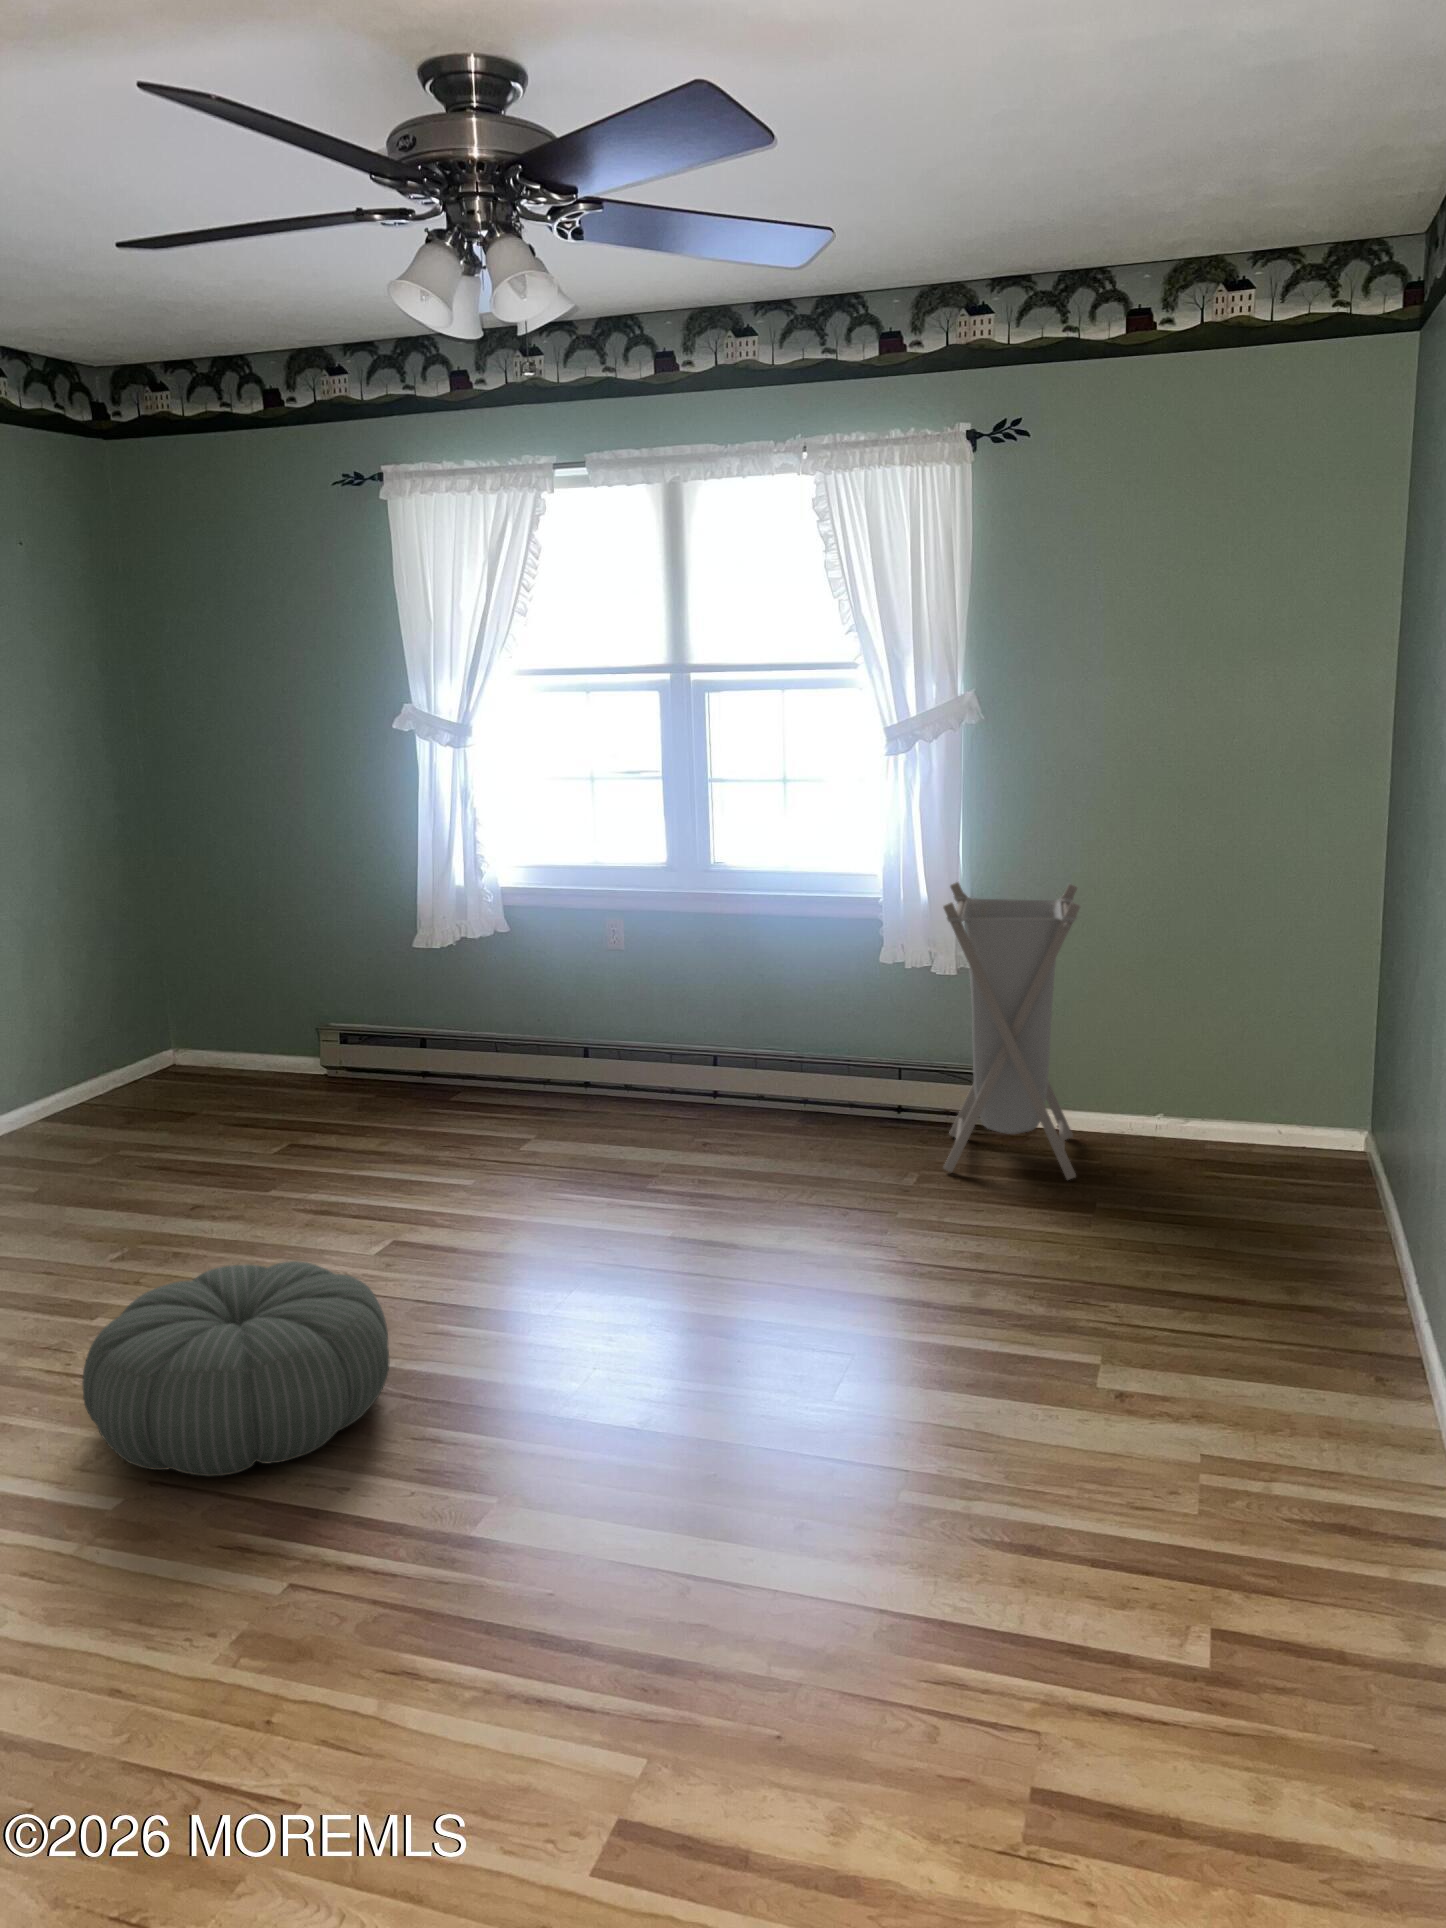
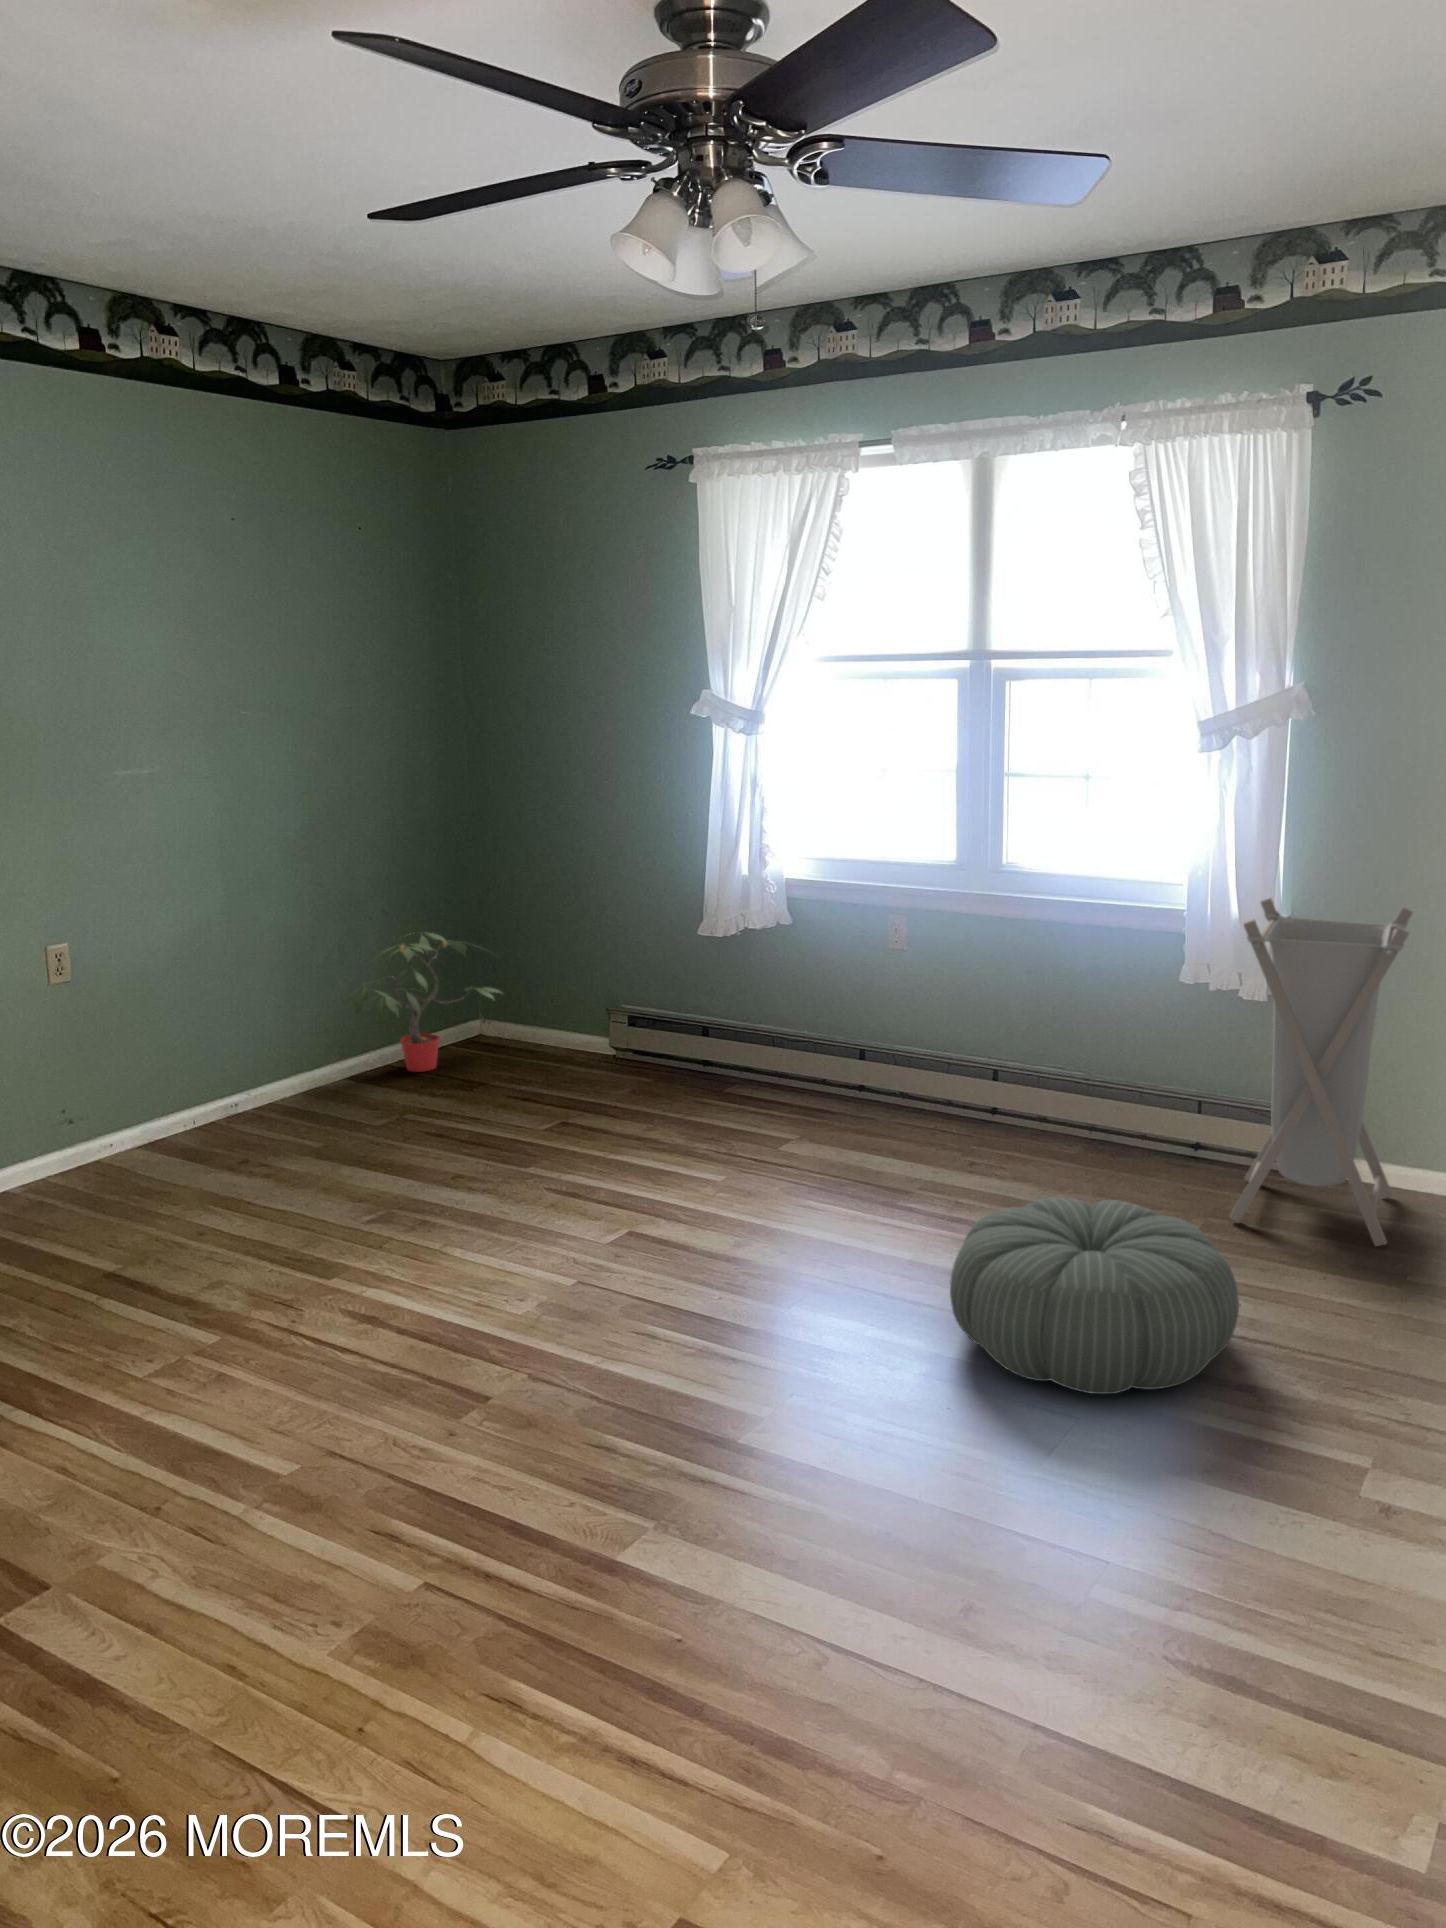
potted plant: none [31,963,207,1110] -> present [345,933,500,1072]
pouf: present [82,1261,389,1476] -> present [950,1198,1239,1394]

